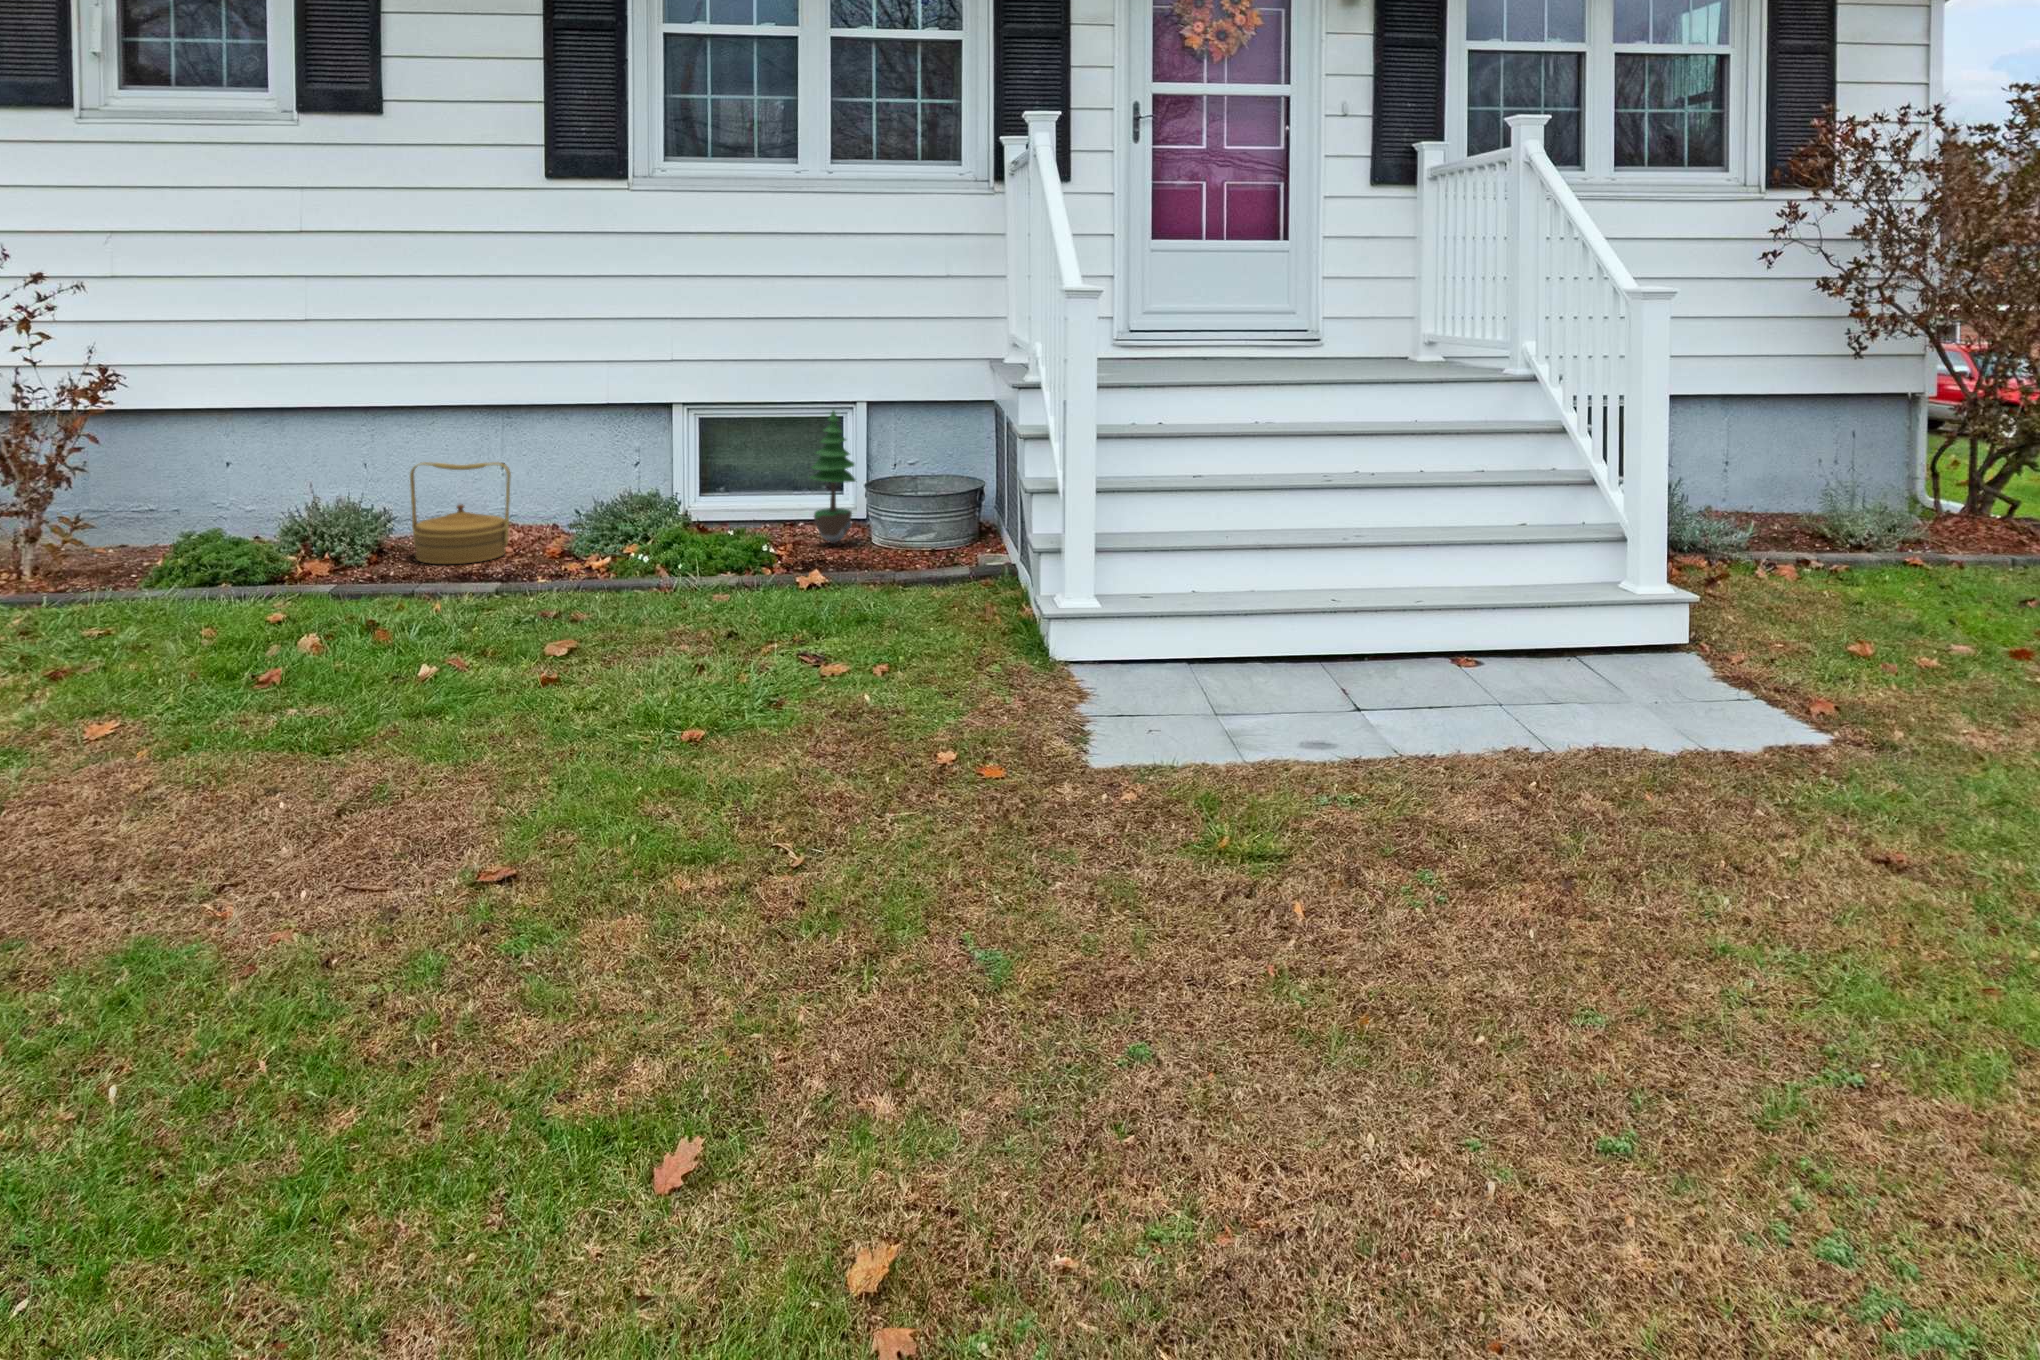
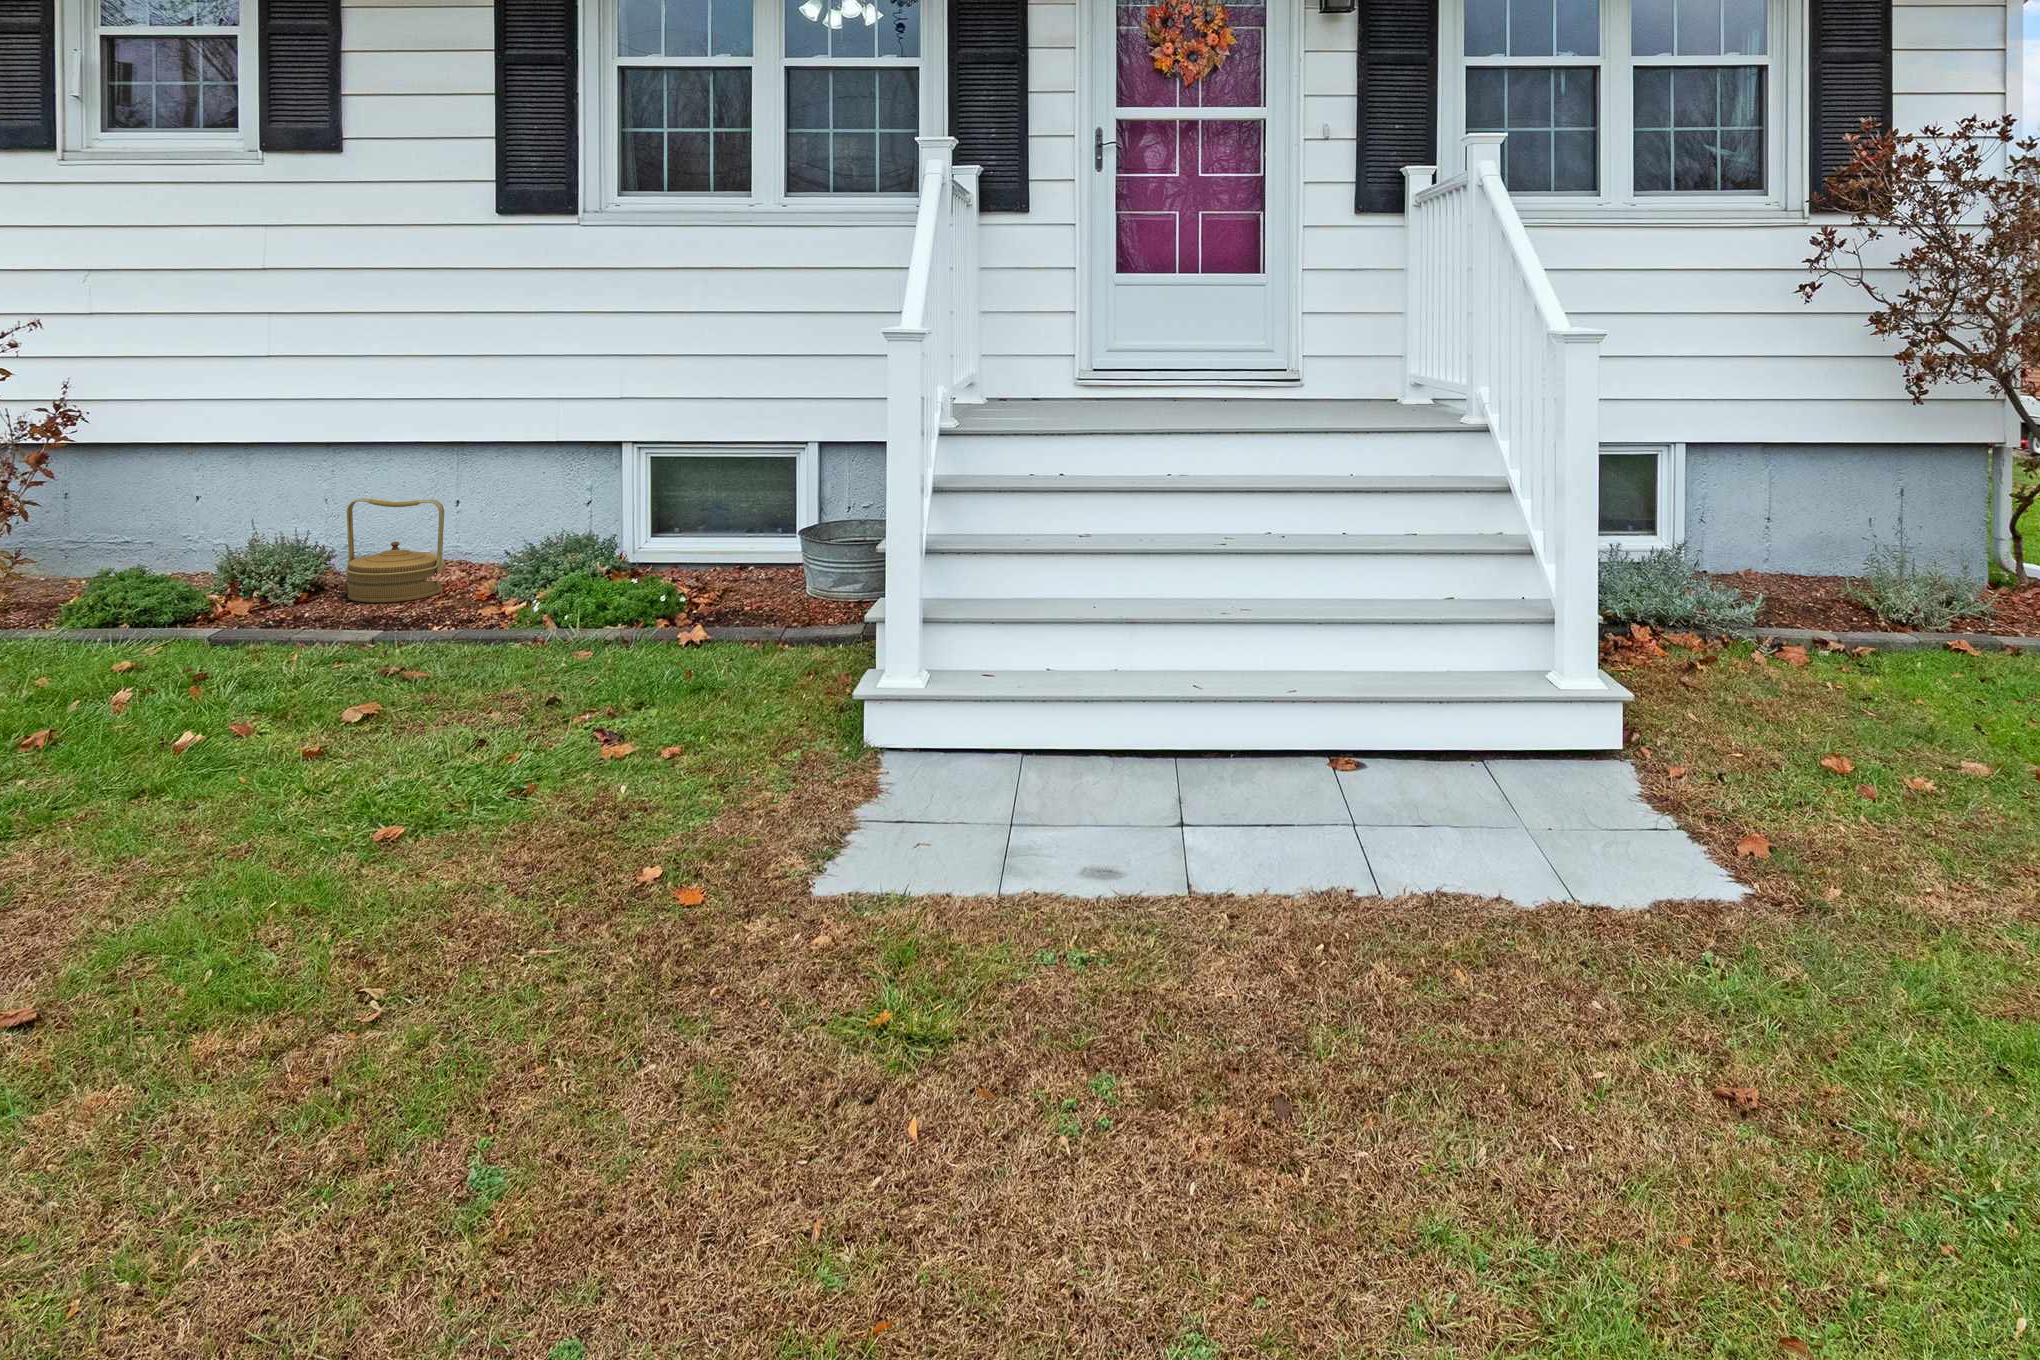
potted tree: present [810,411,856,544] -> none [744,449,797,591]

